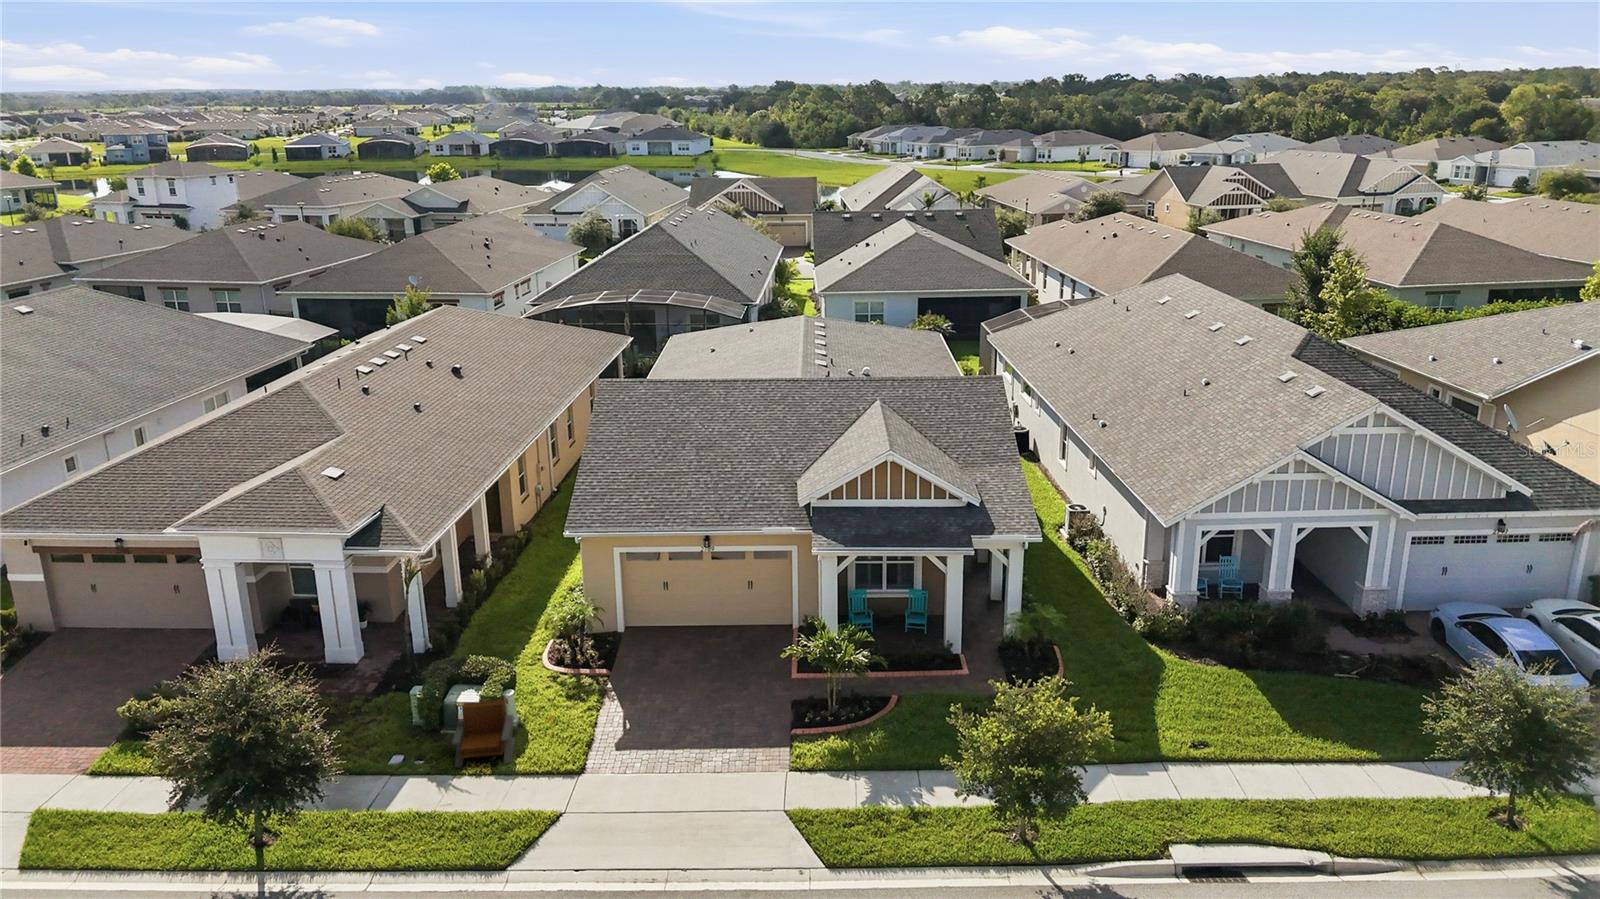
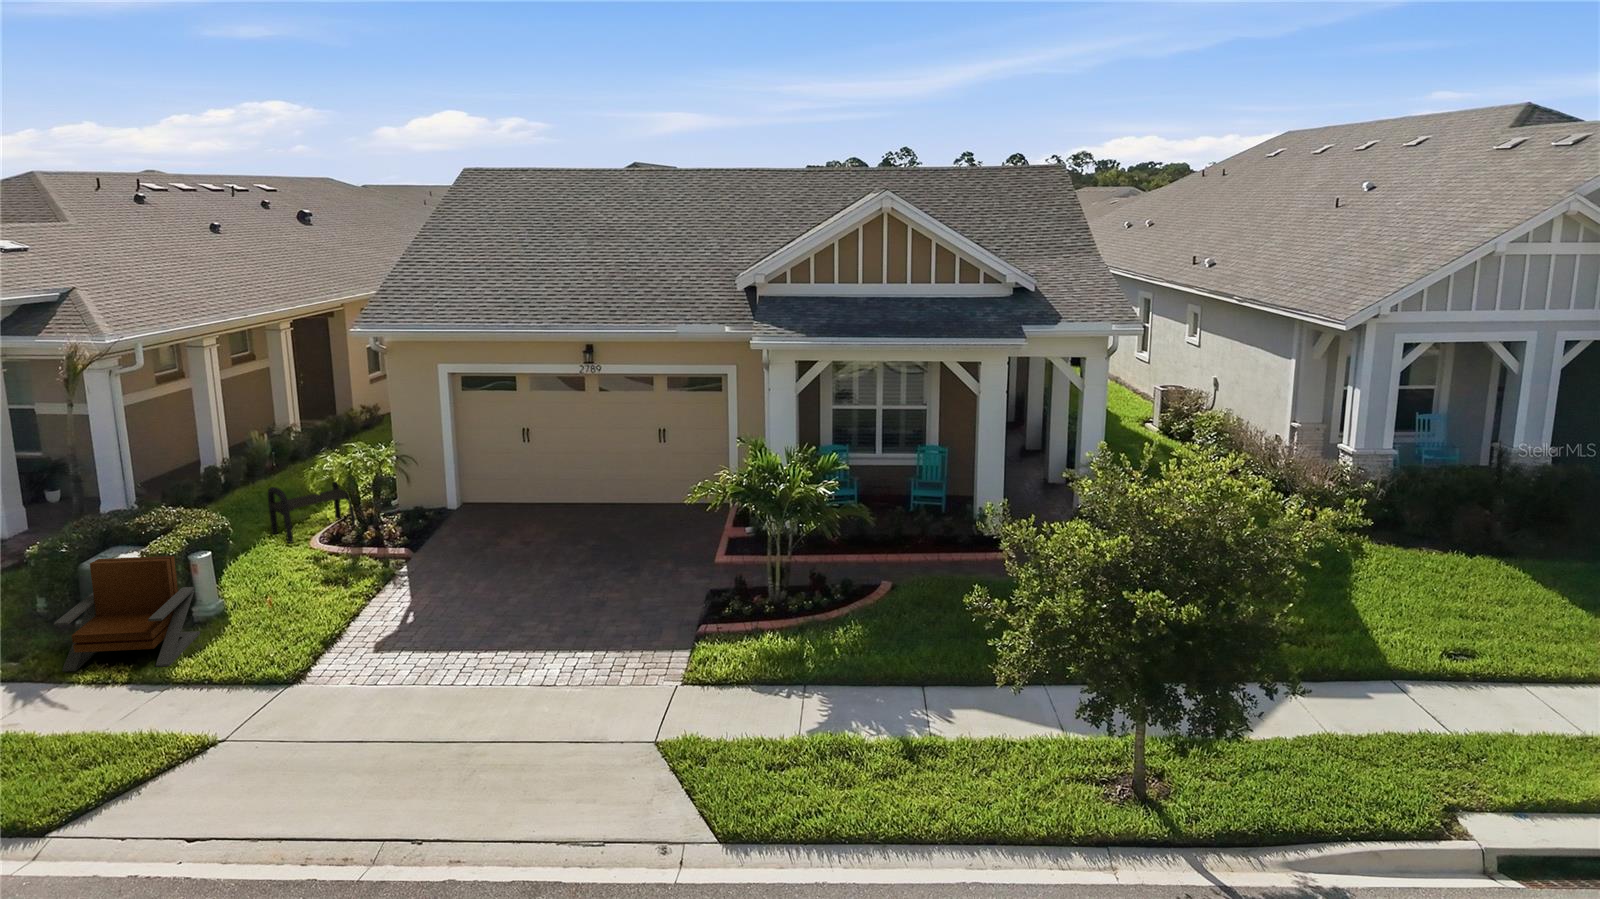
bench: none [517,617,569,665] -> present [268,482,355,543]

